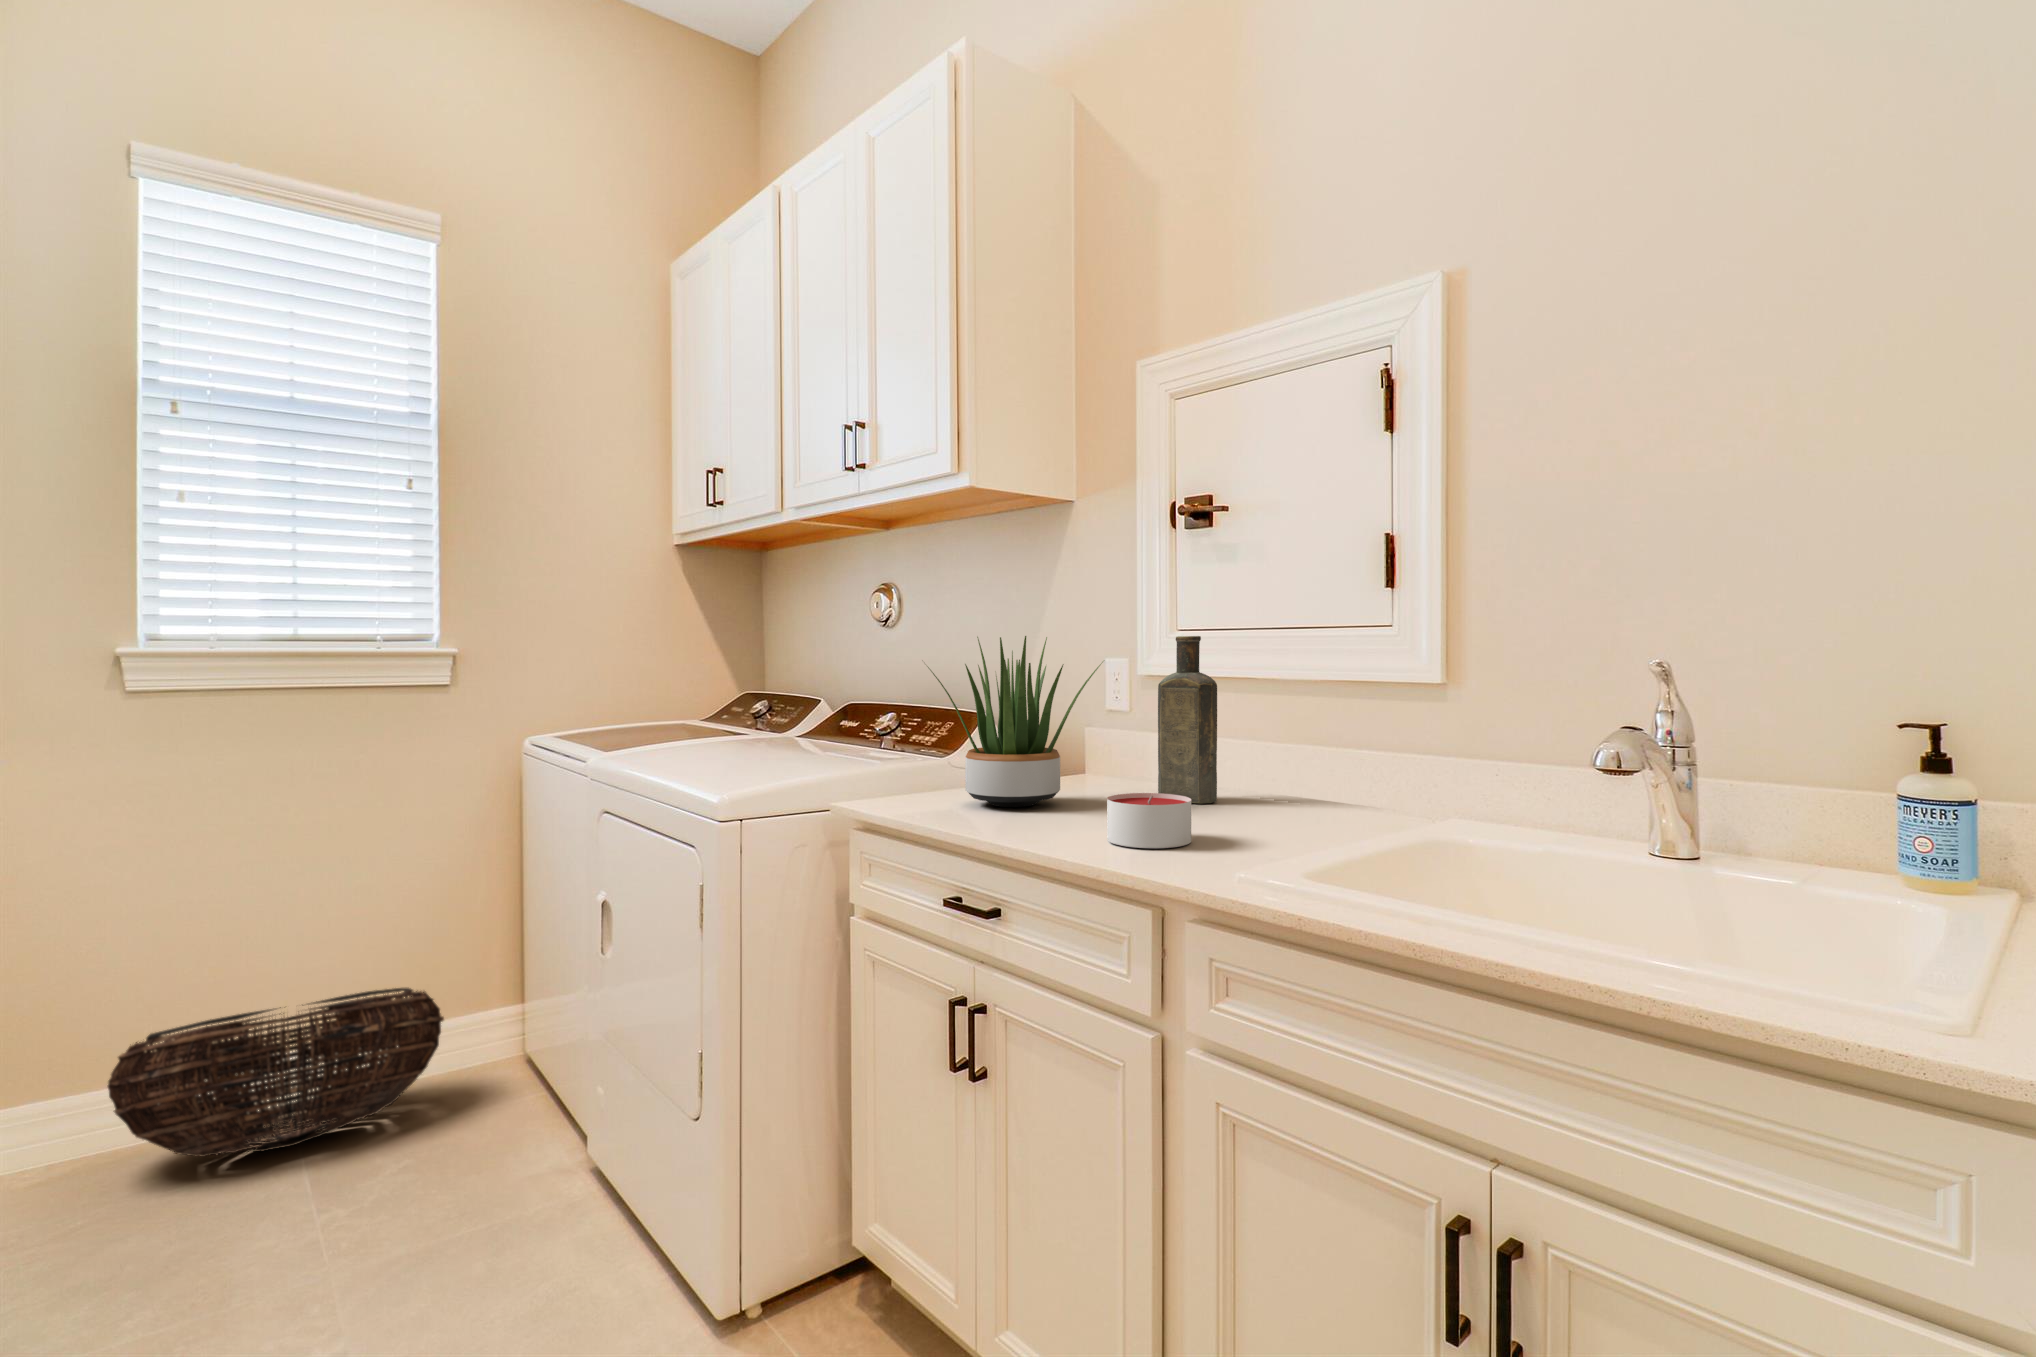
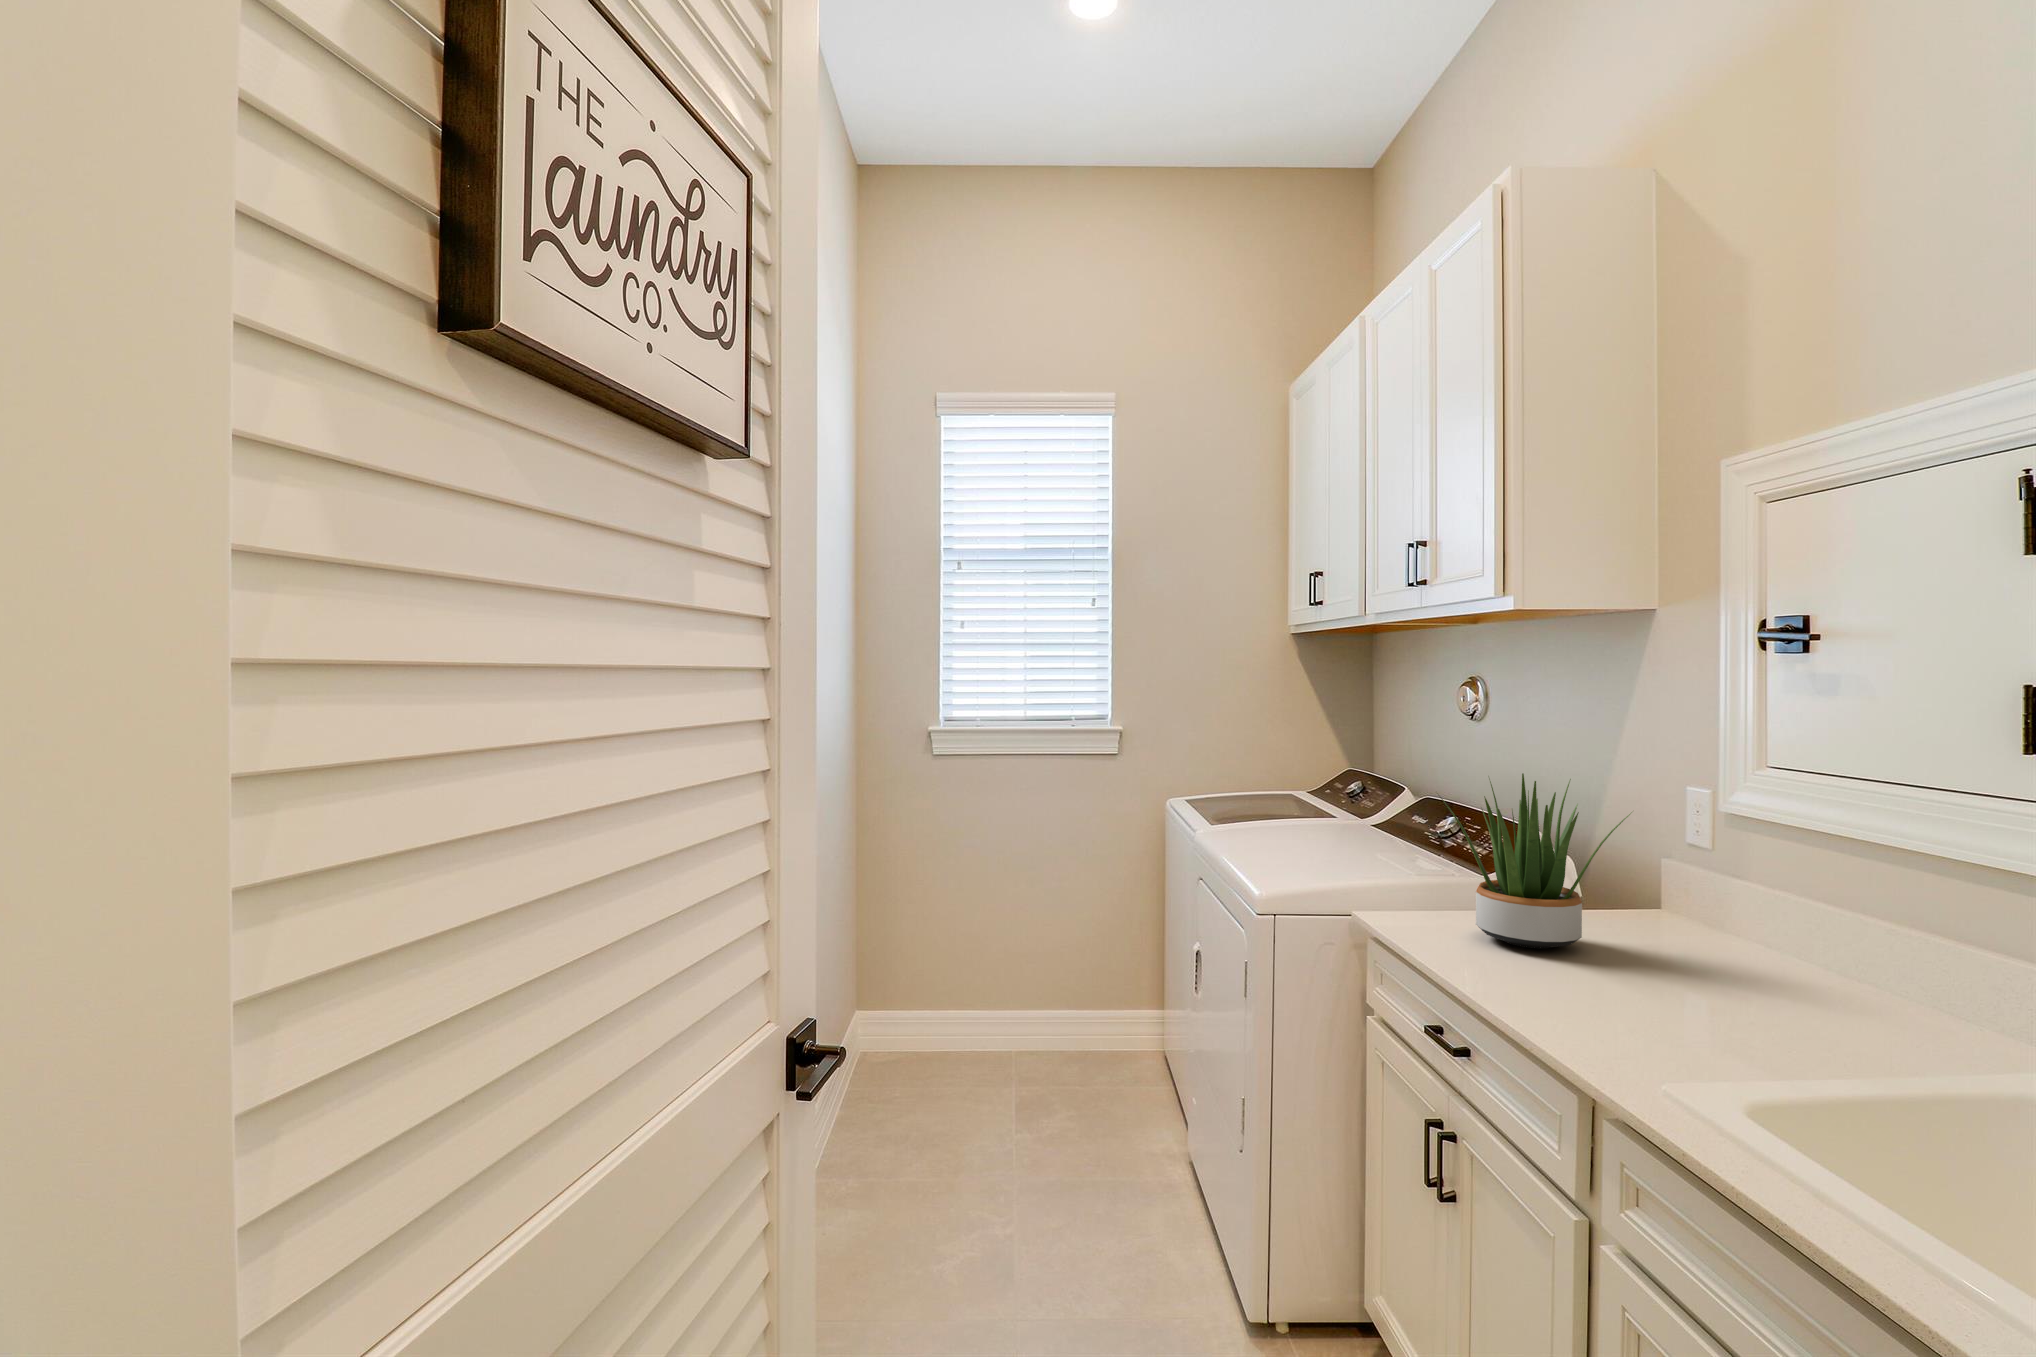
bottle: present [1158,636,1217,803] -> none [1714,789,1792,985]
candle: present [1107,793,1191,848] -> none [1577,967,1680,1040]
basket: present [108,988,444,1157] -> none [917,973,1102,1072]

